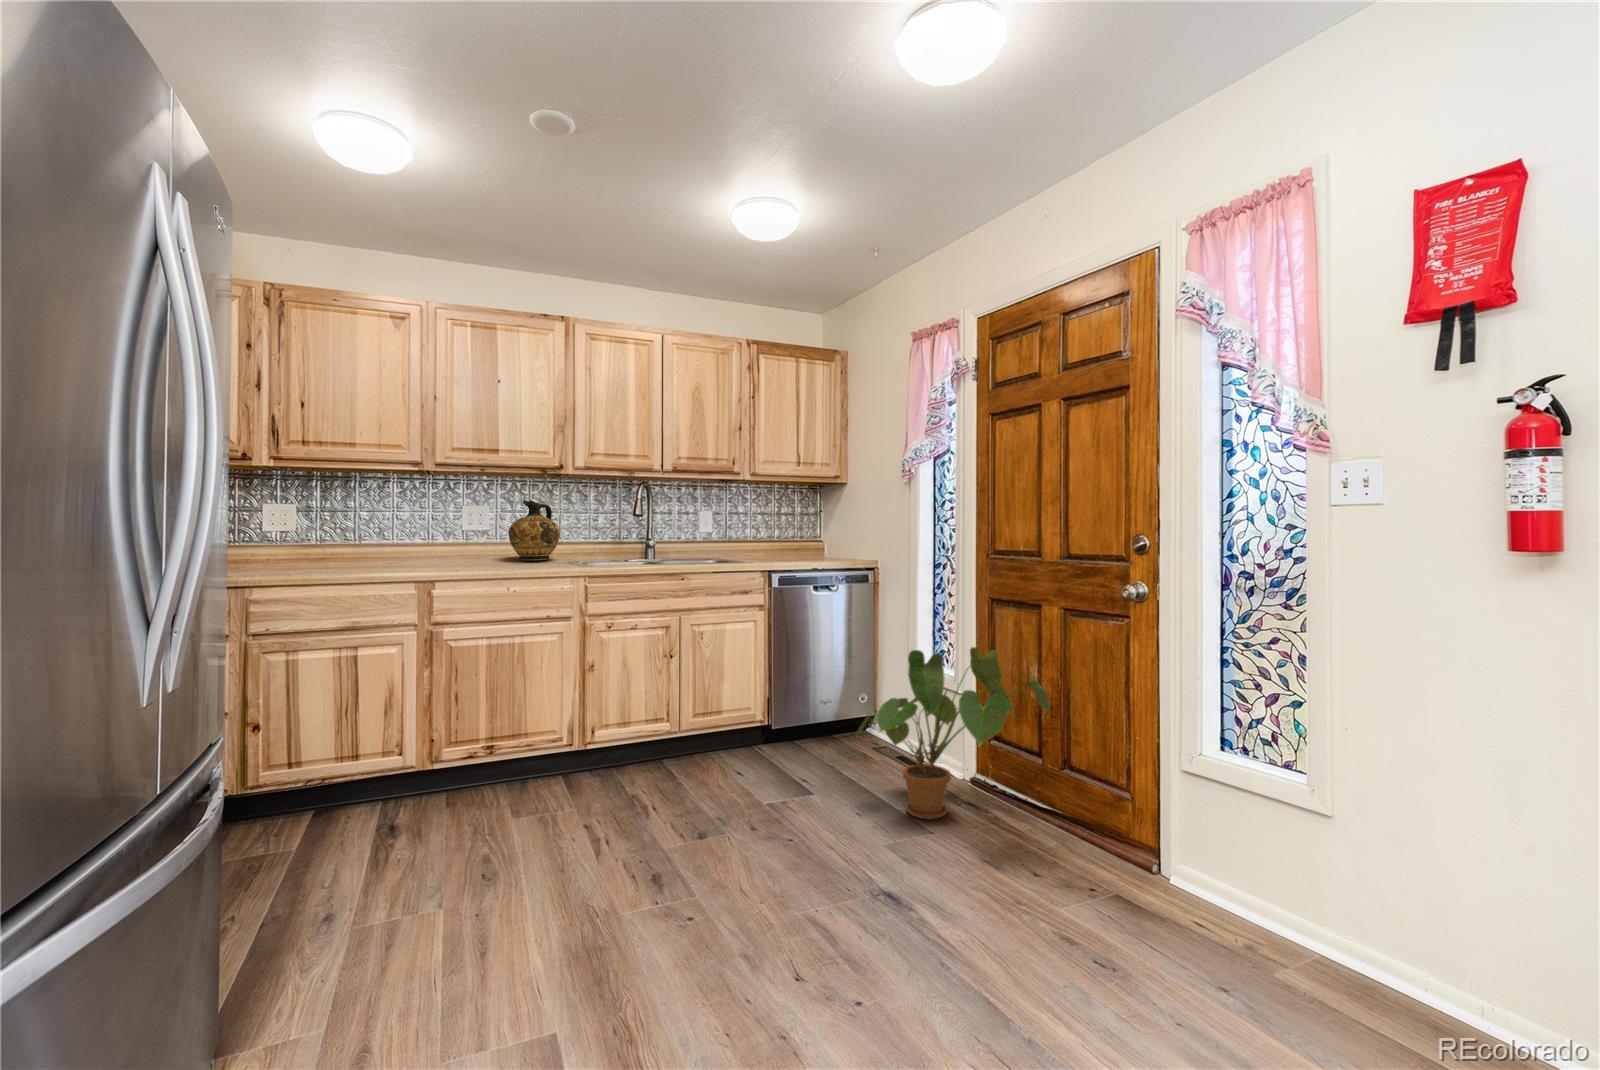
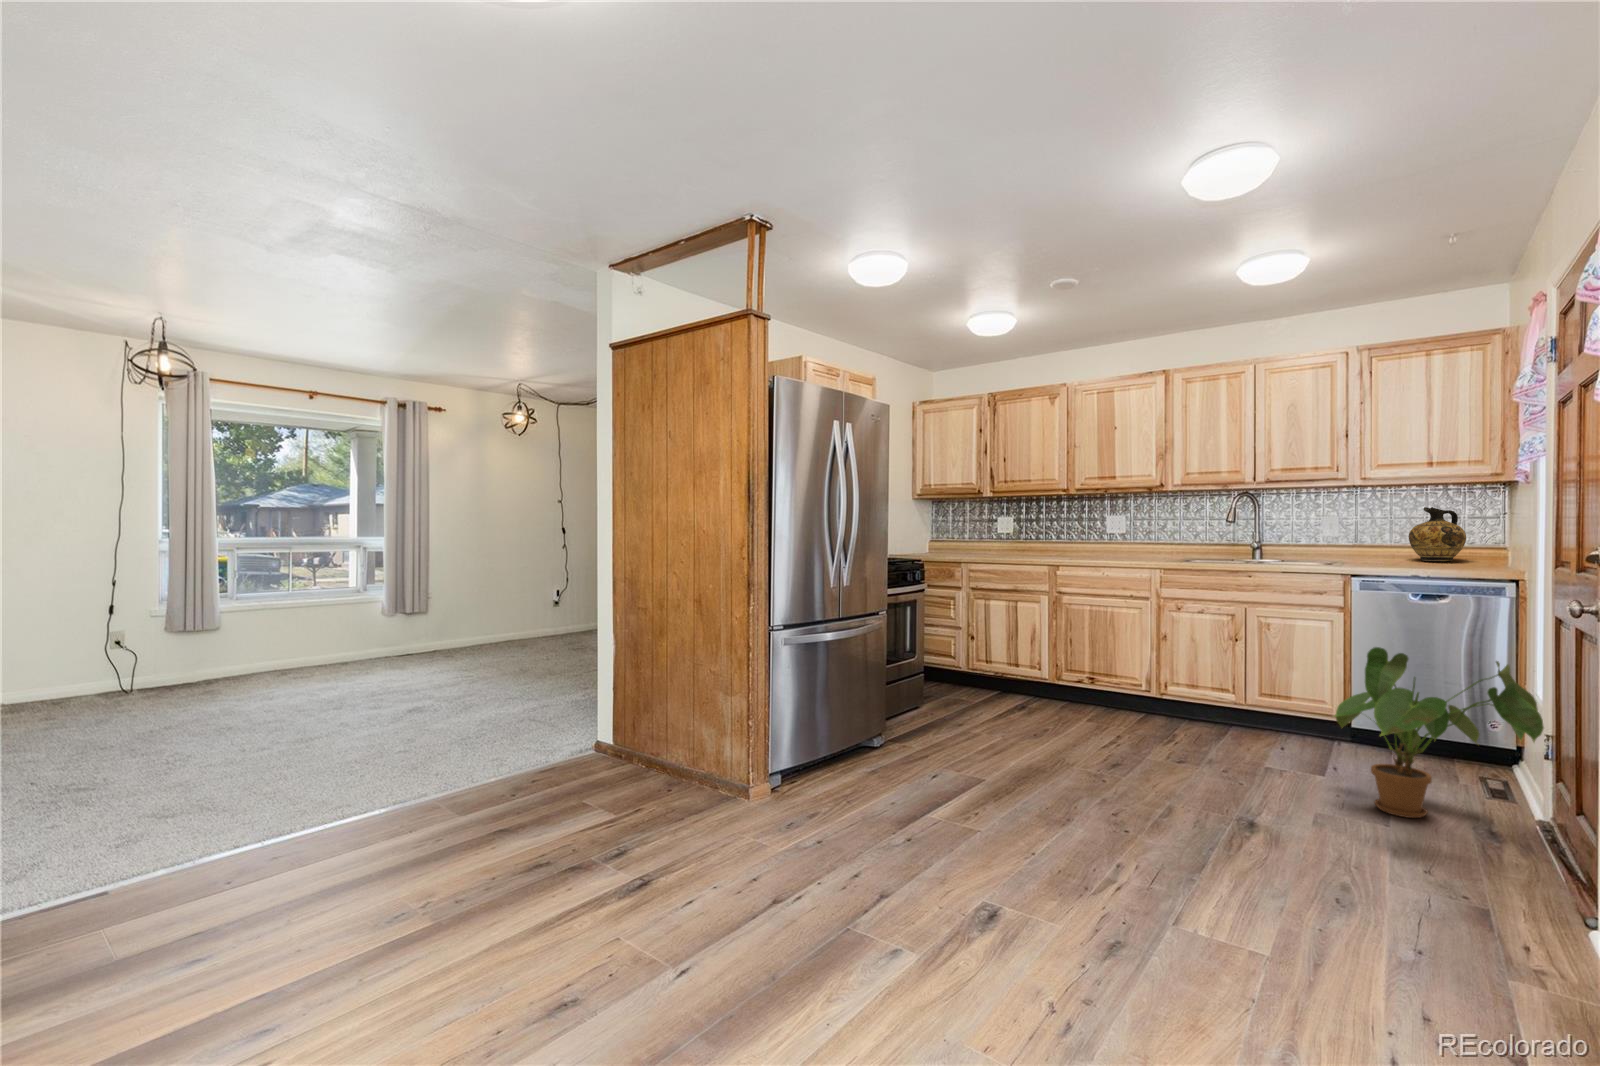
ceramic jug: present [509,500,560,560] -> present [1409,507,1466,561]

